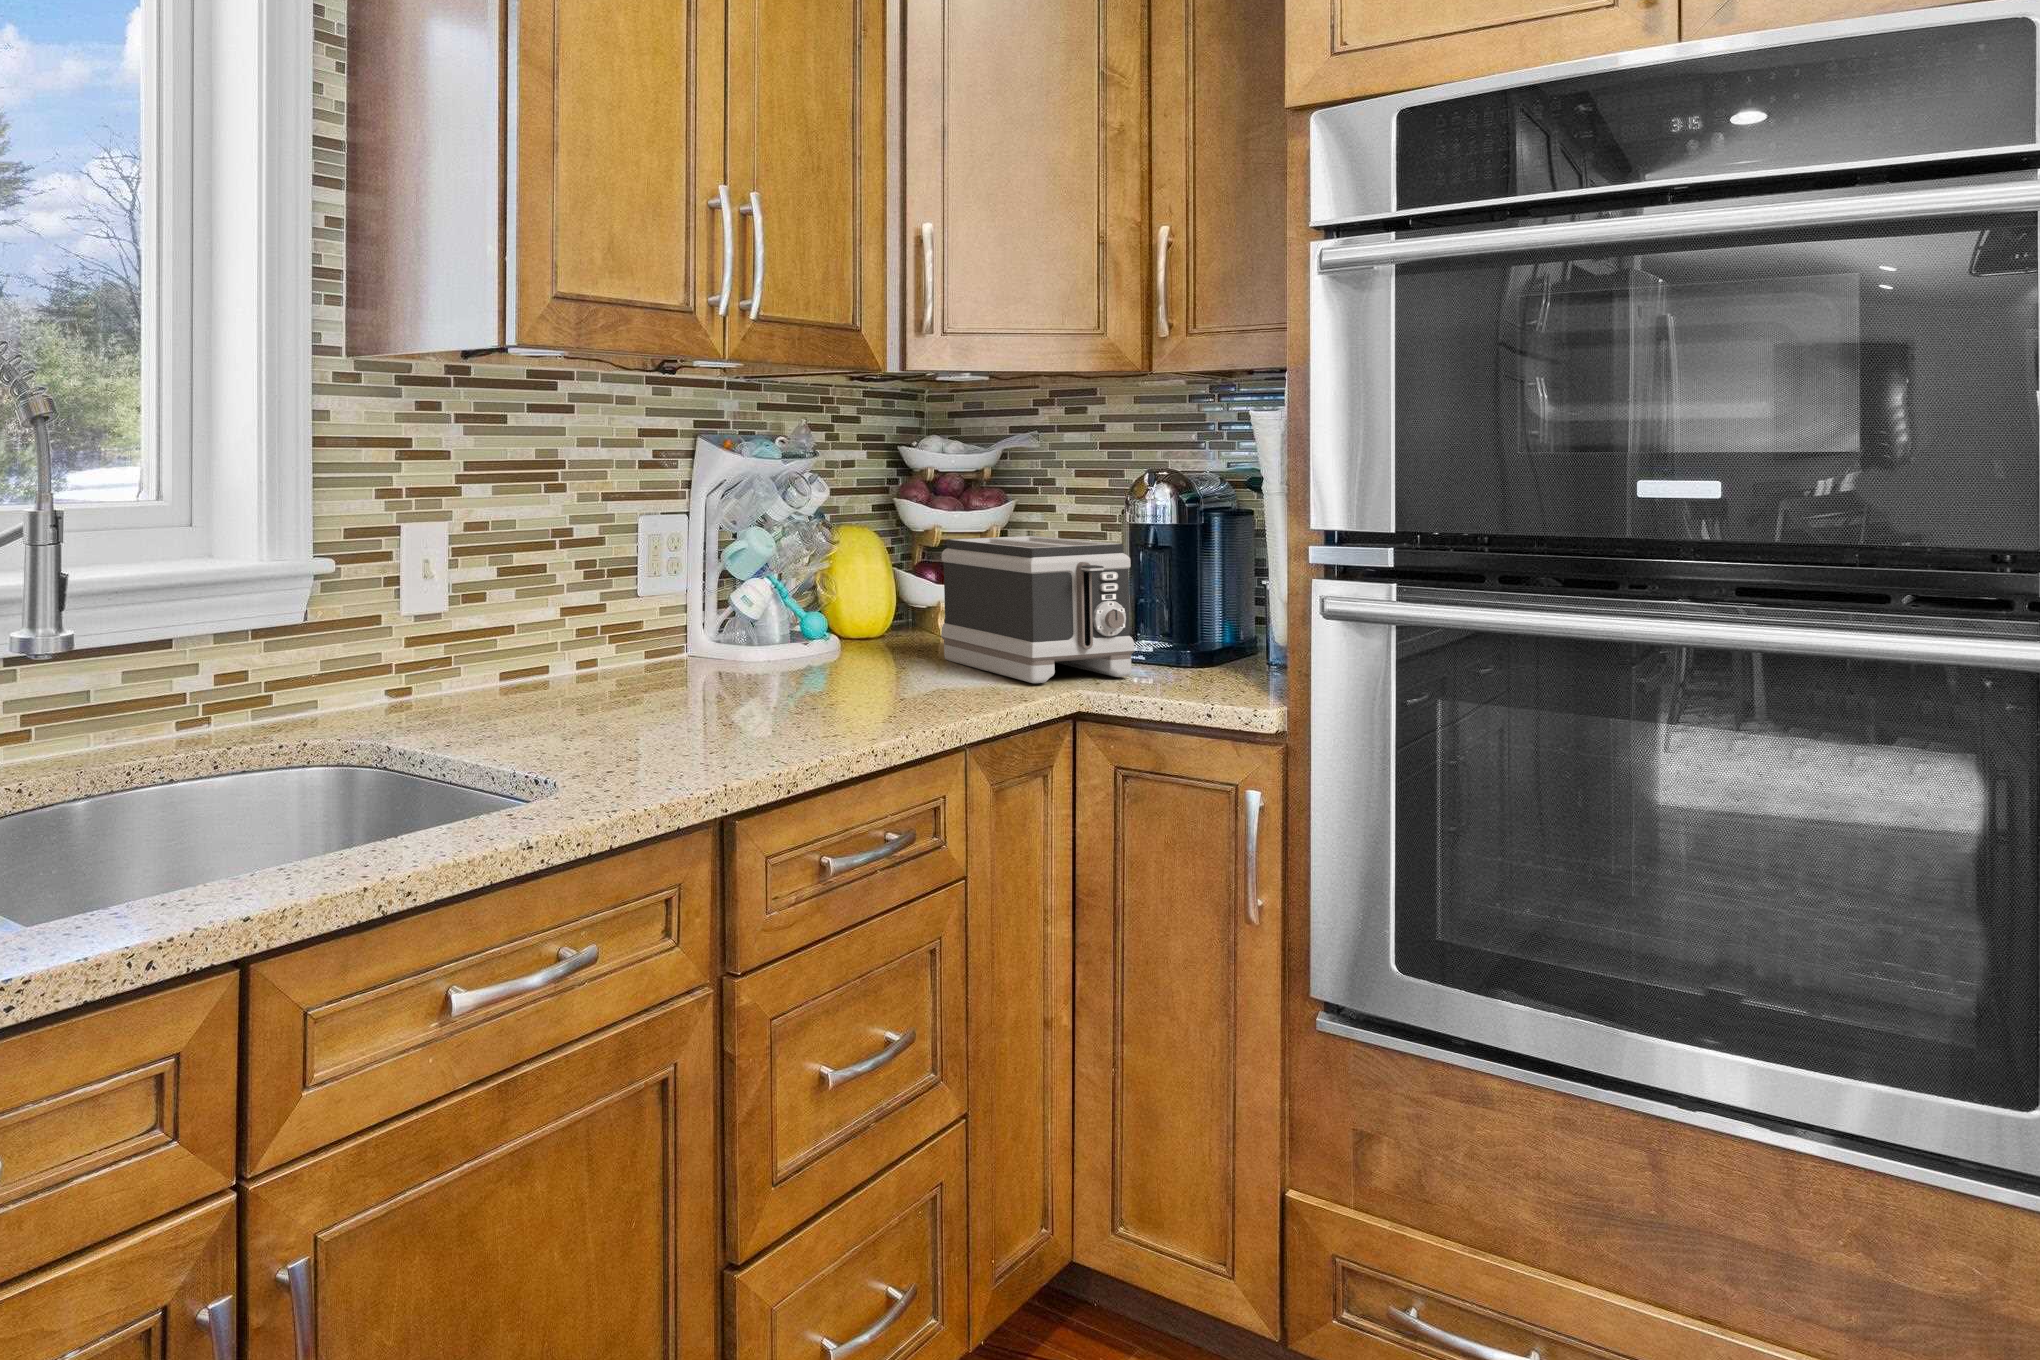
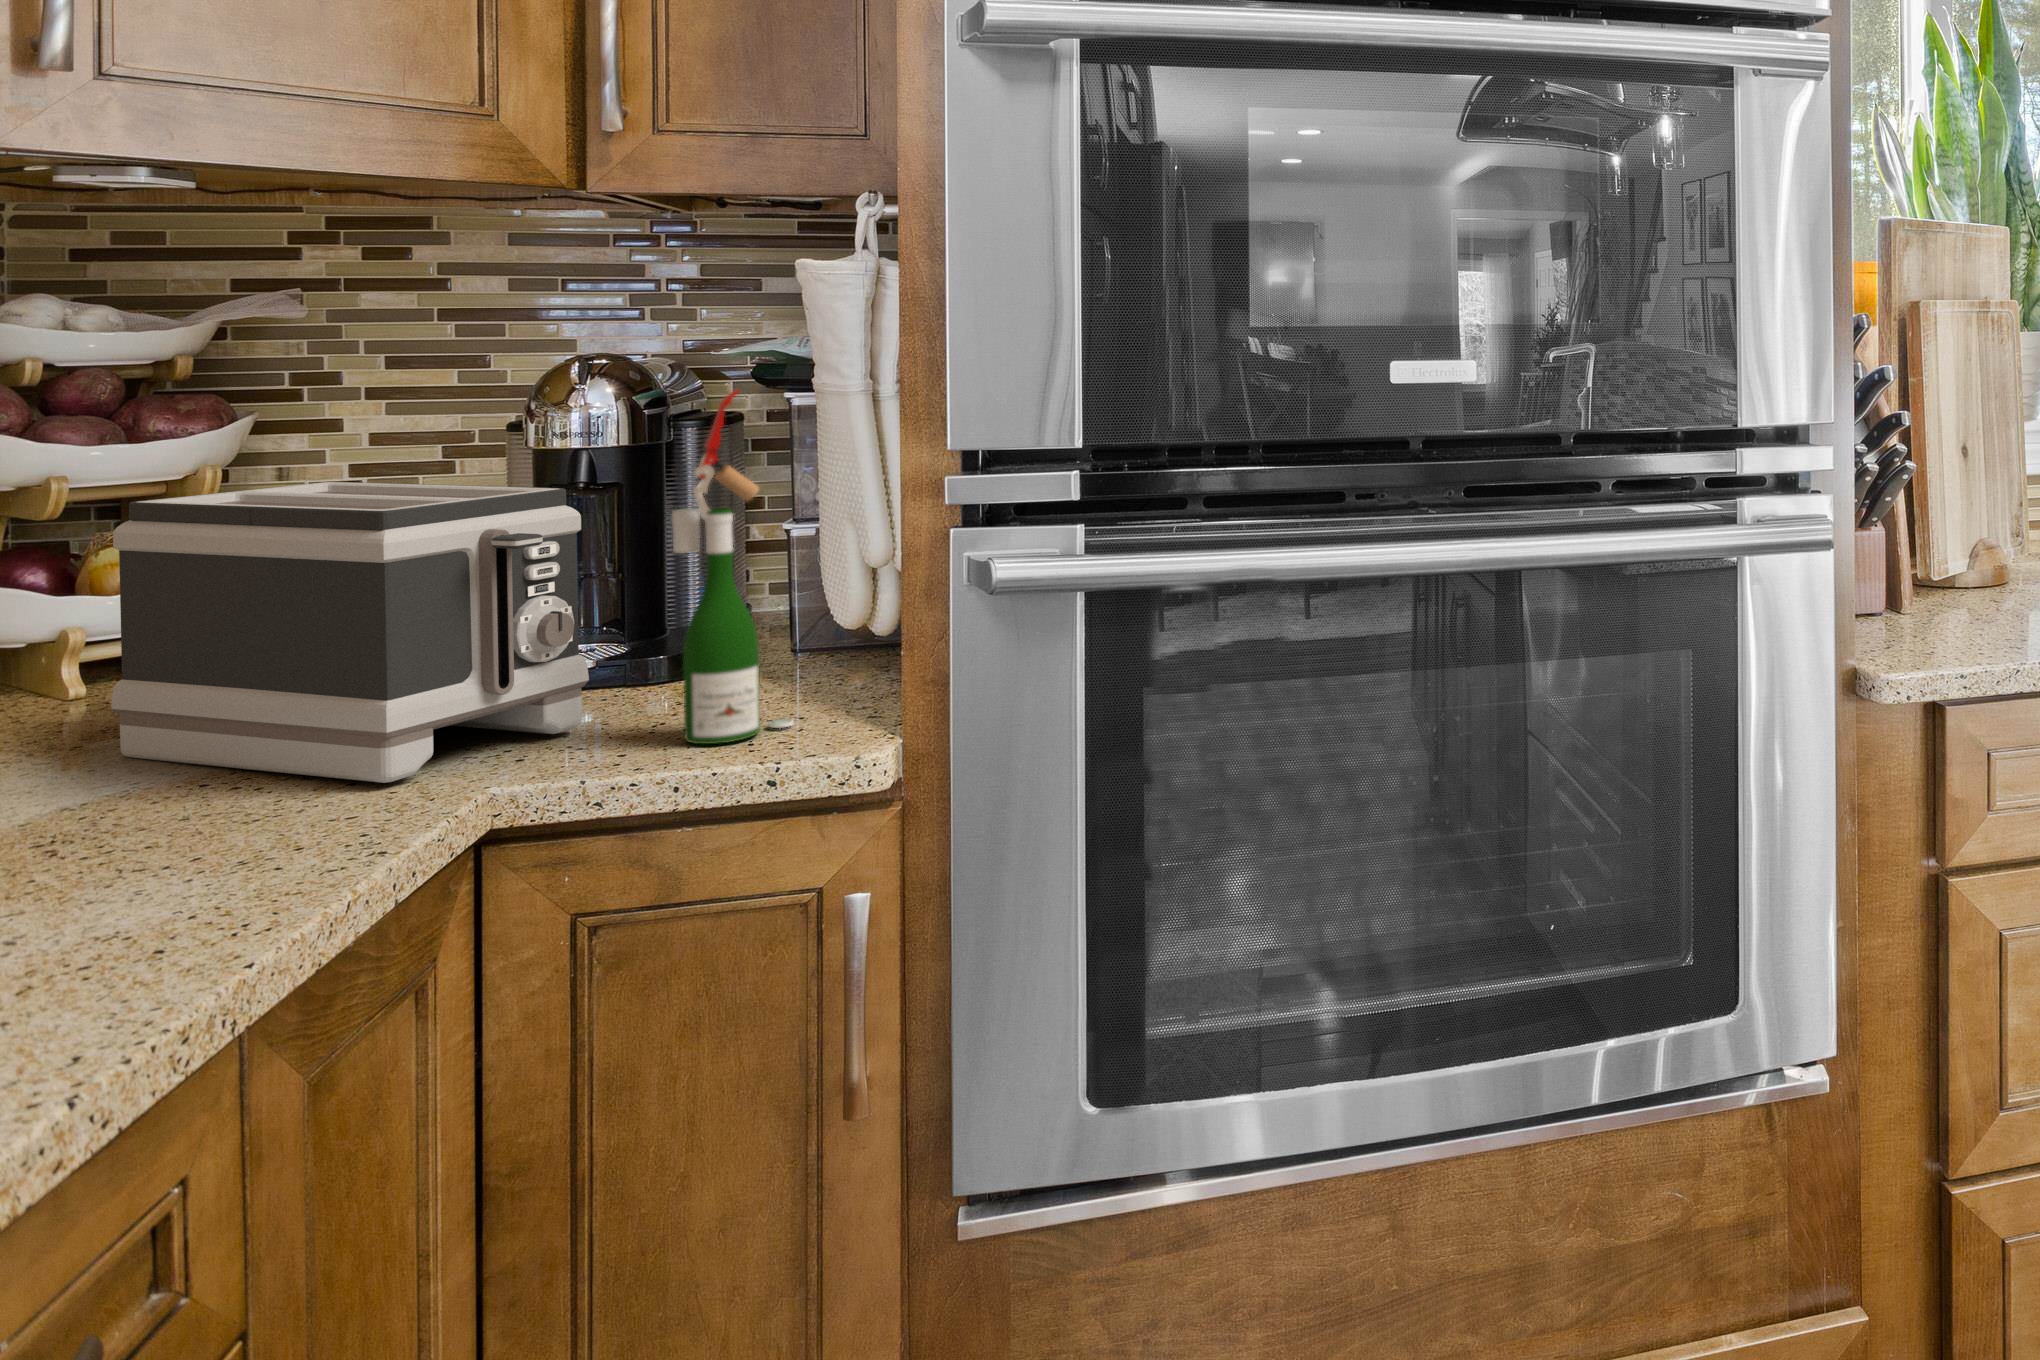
wine bottle: none [1171,491,1238,693] -> present [672,390,794,744]

